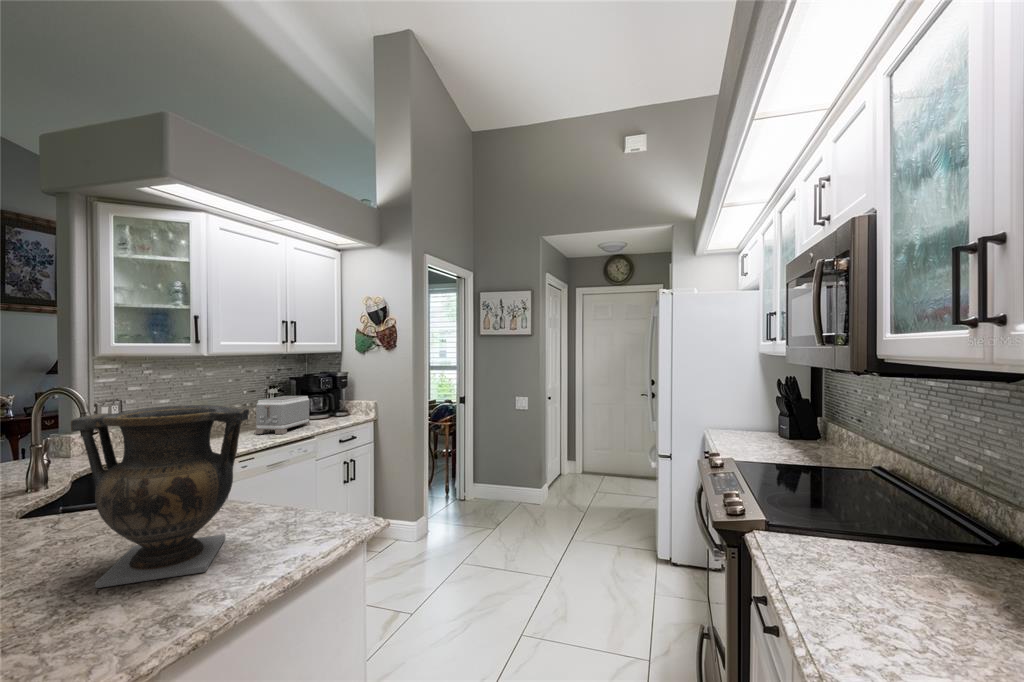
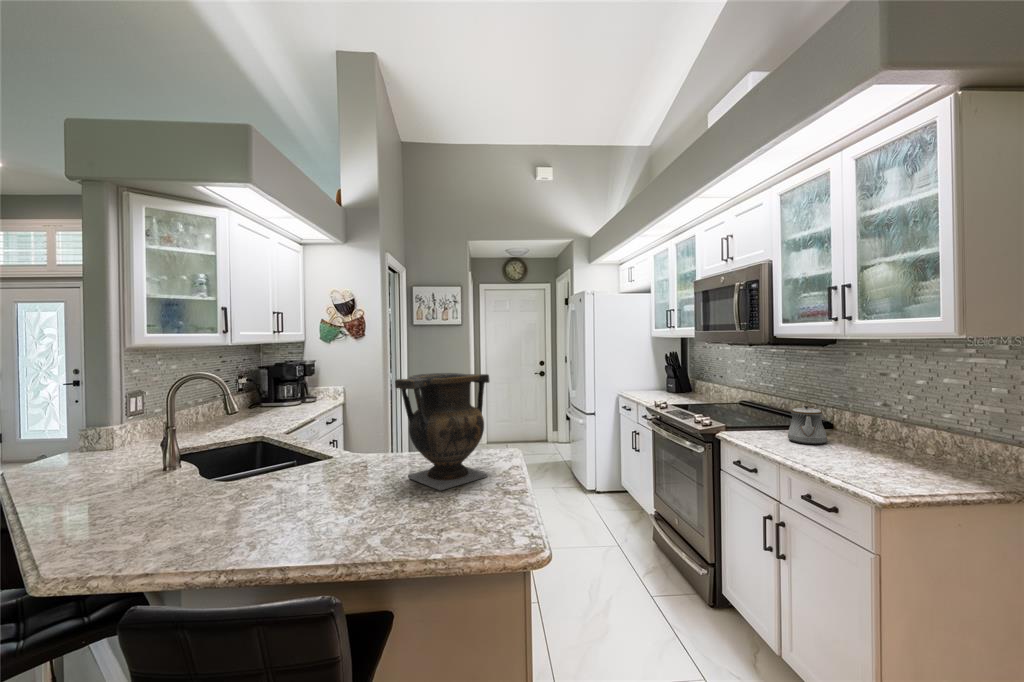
toaster: present [255,396,310,434] -> none [253,384,296,422]
teapot: none [884,519,985,618] -> present [788,406,827,444]

